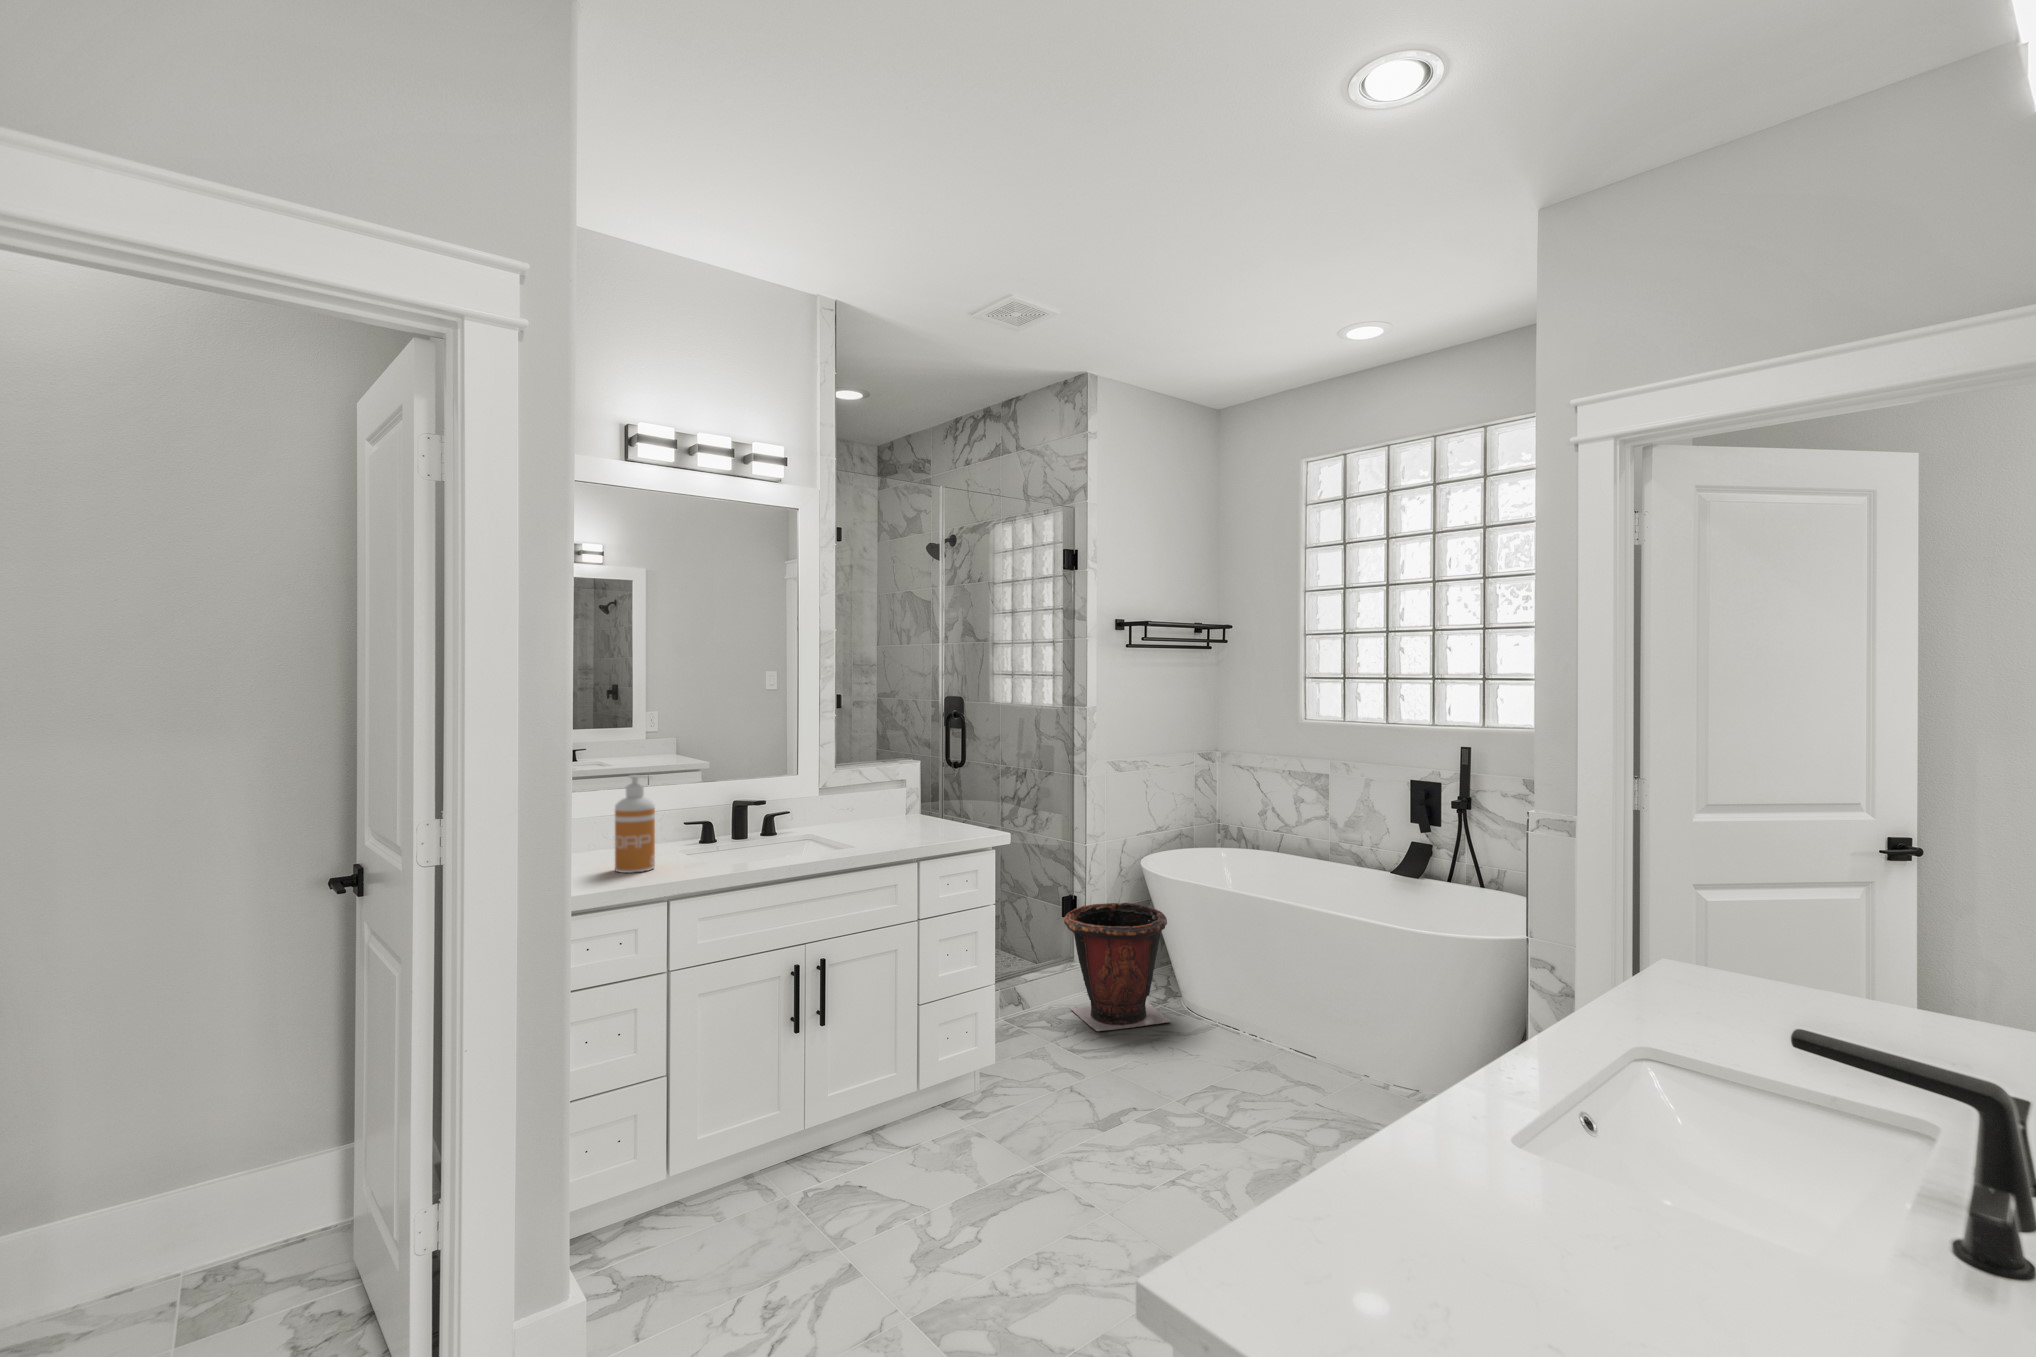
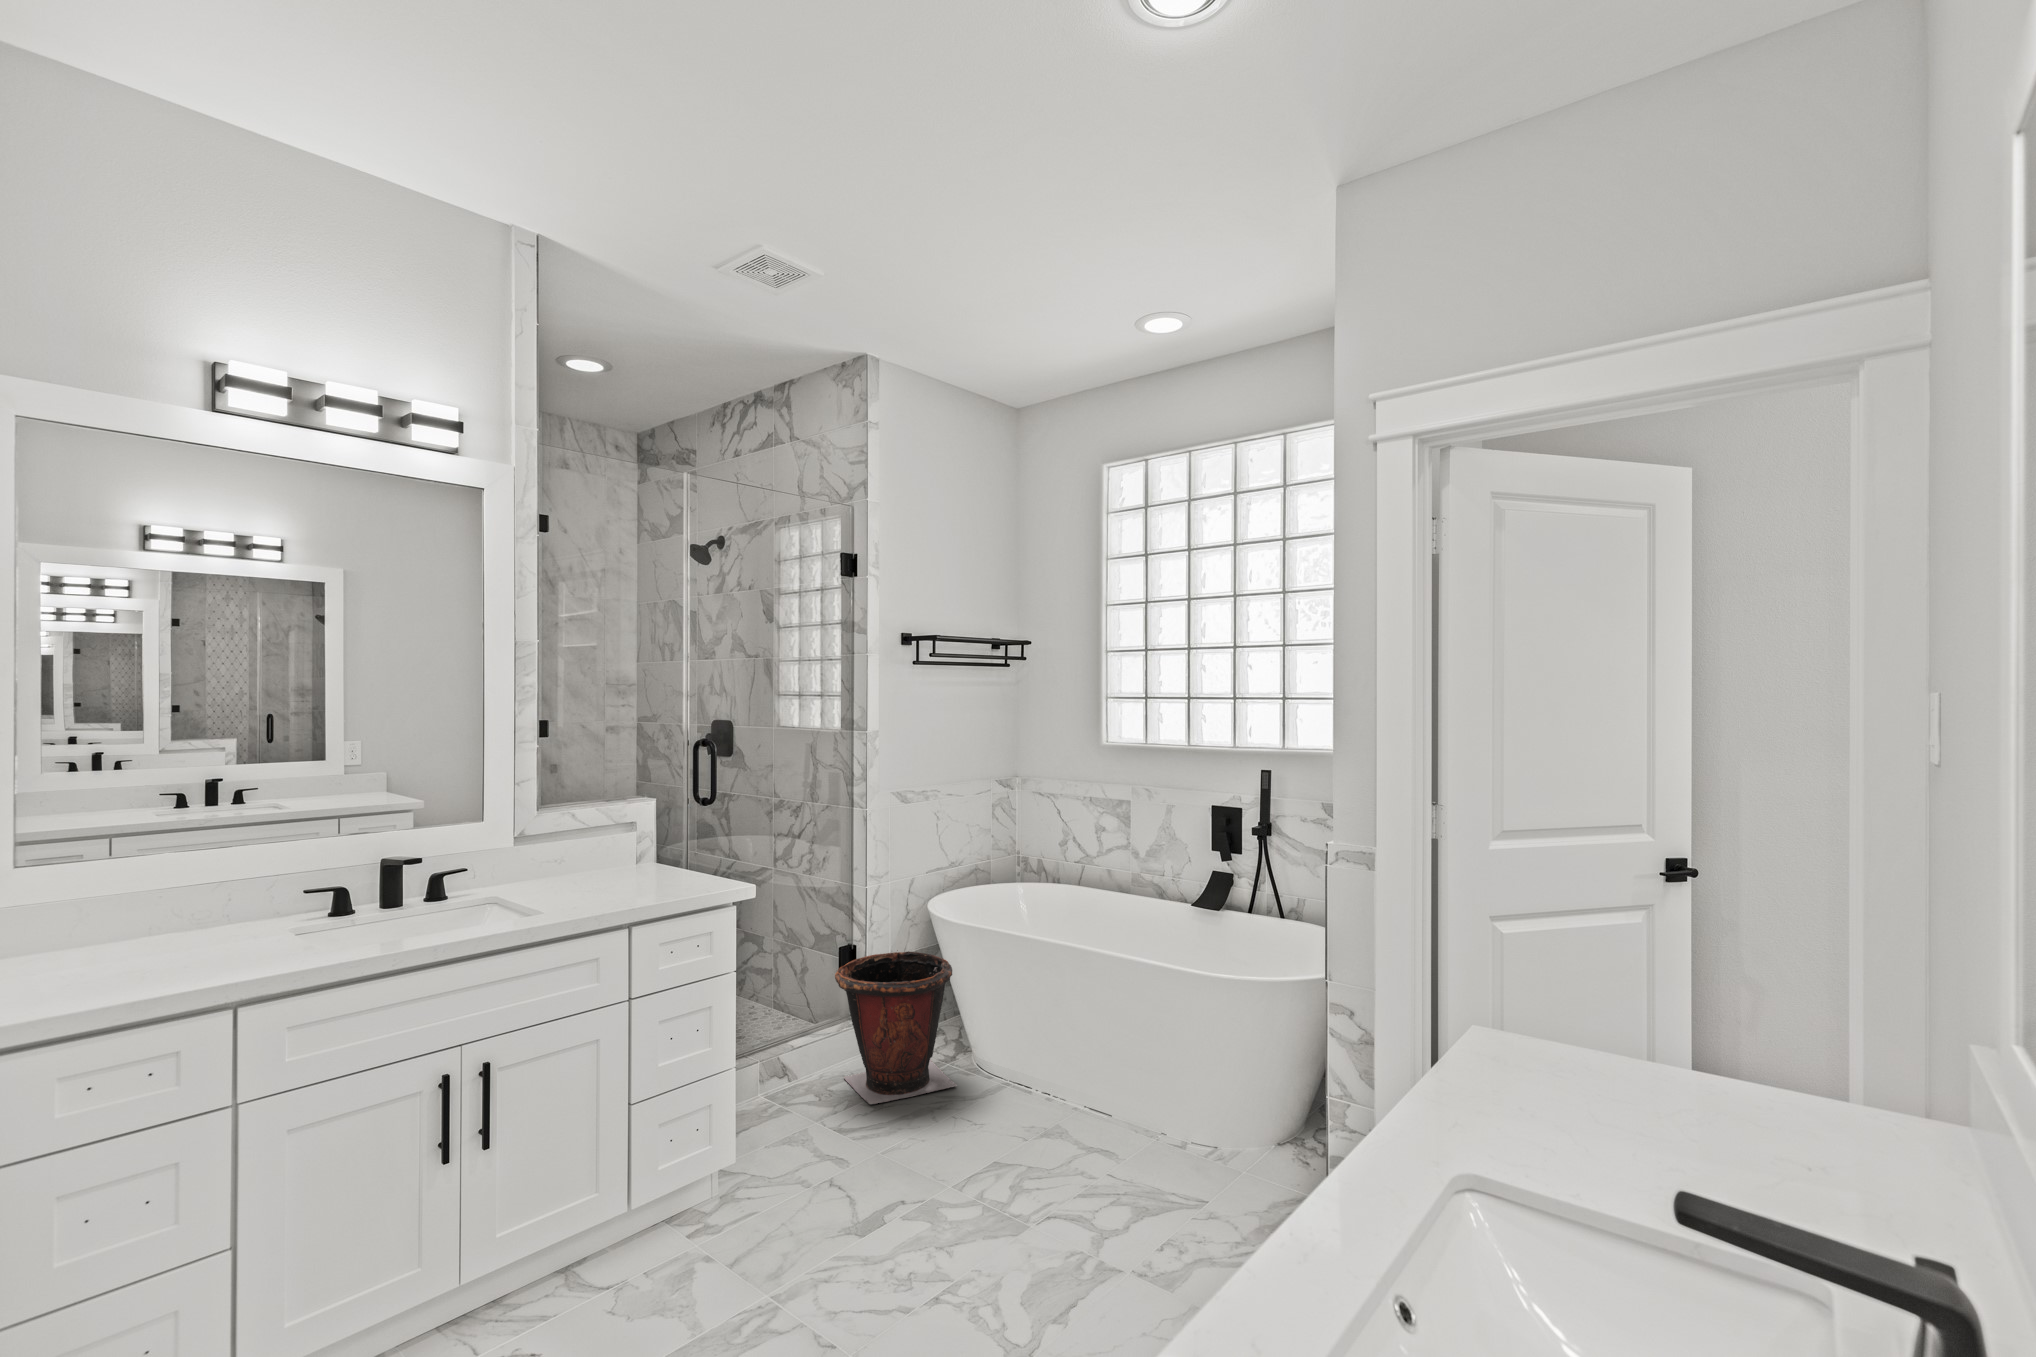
soap dispenser: present [615,775,655,873] -> none [171,834,238,968]

